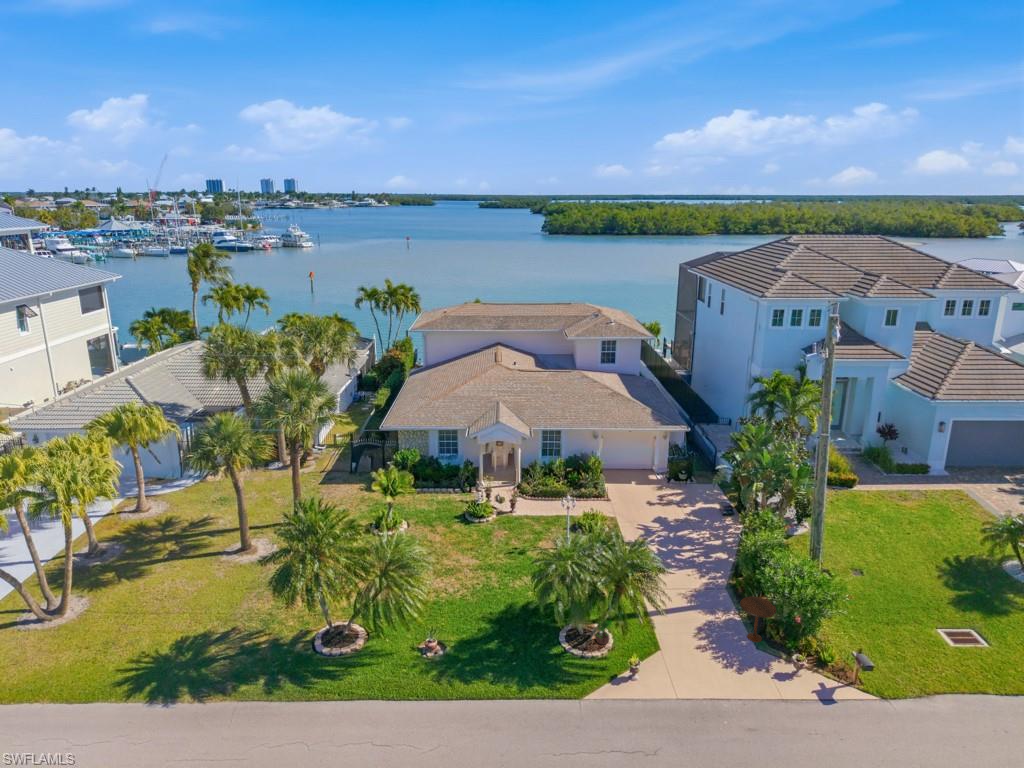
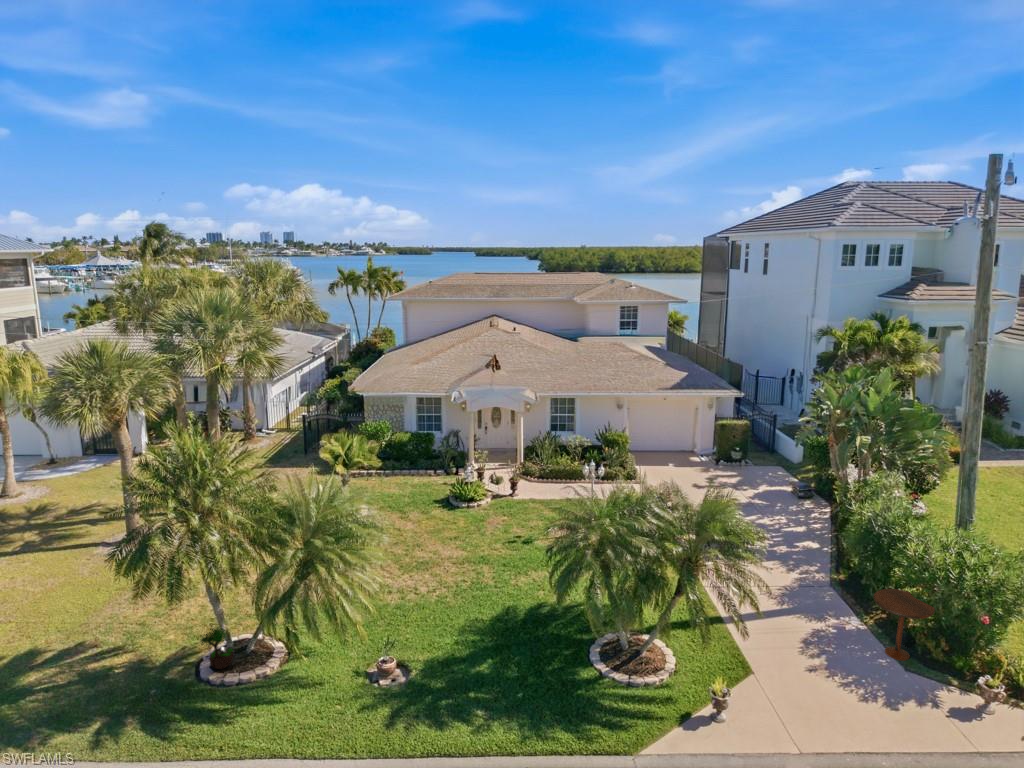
potted tree: present [595,619,611,645] -> present [200,627,233,669]

